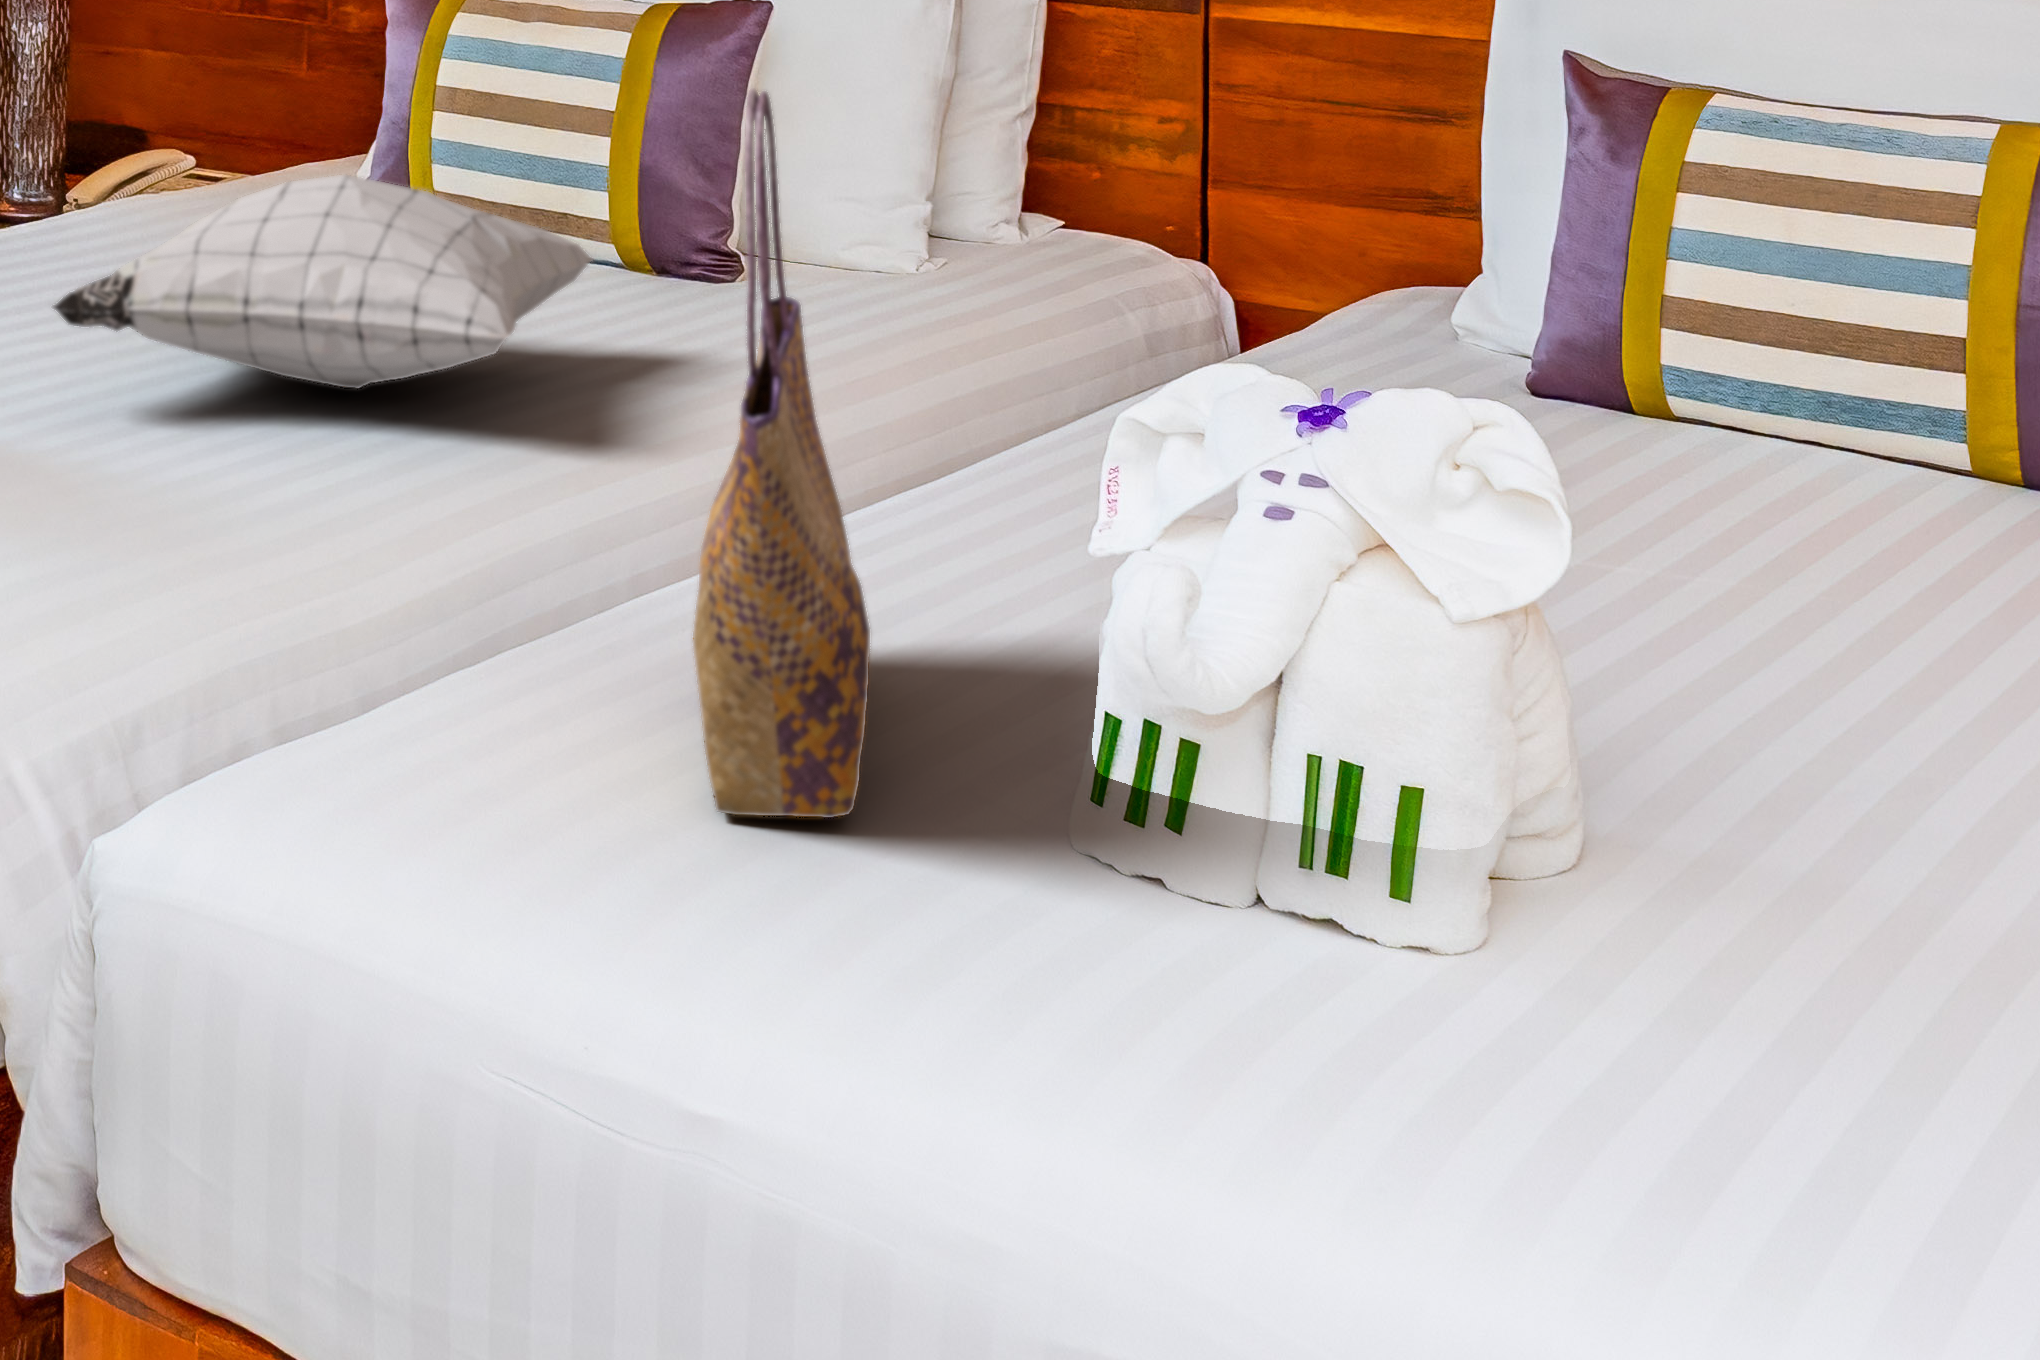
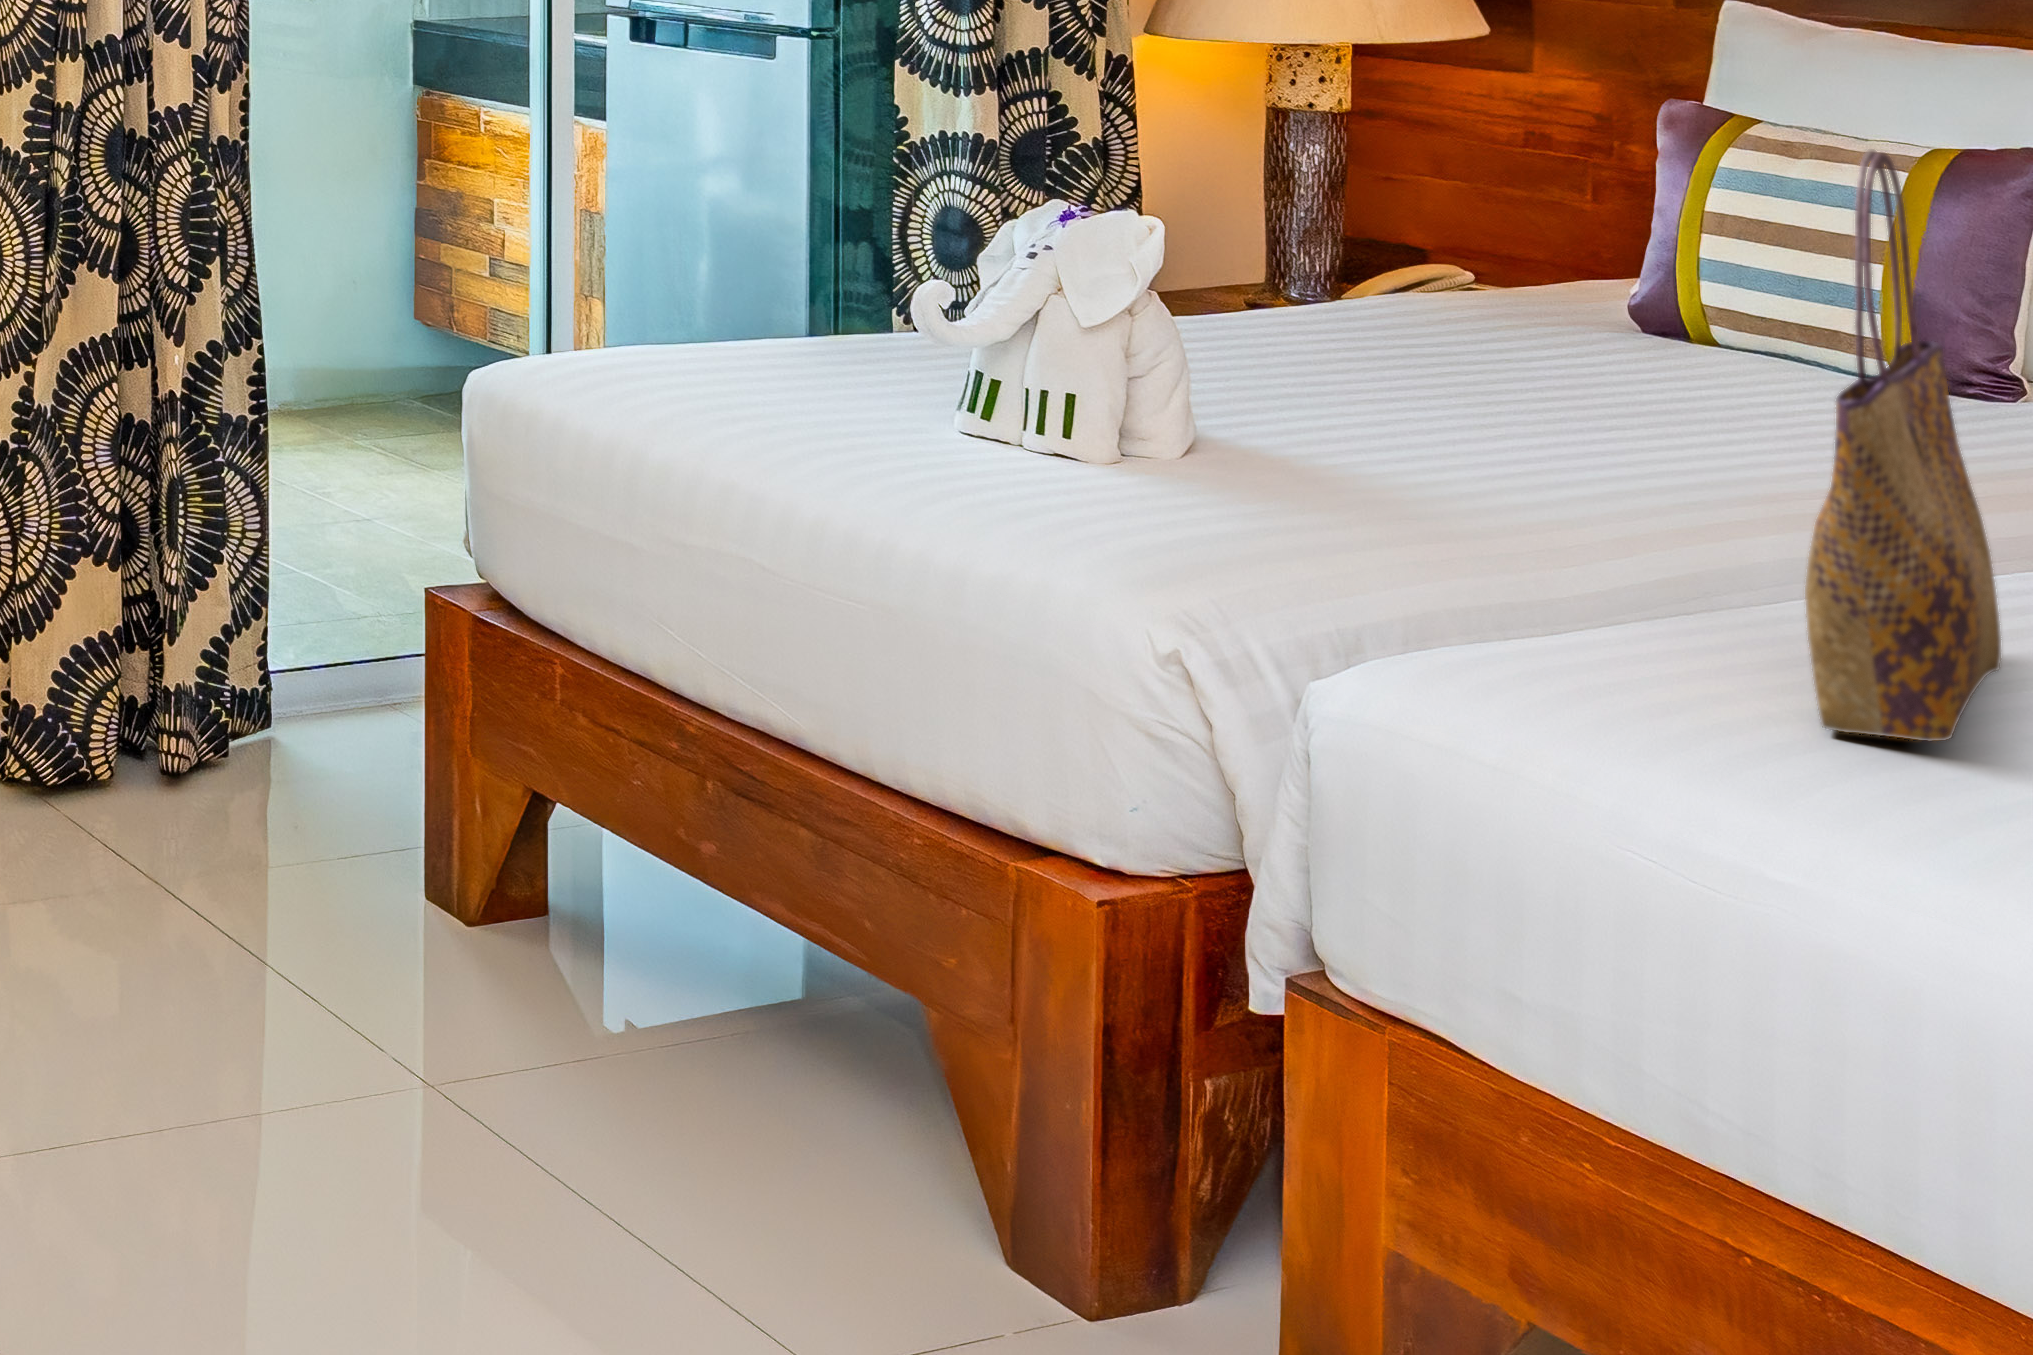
pillow: present [53,175,592,388] -> none [1283,256,1823,443]

